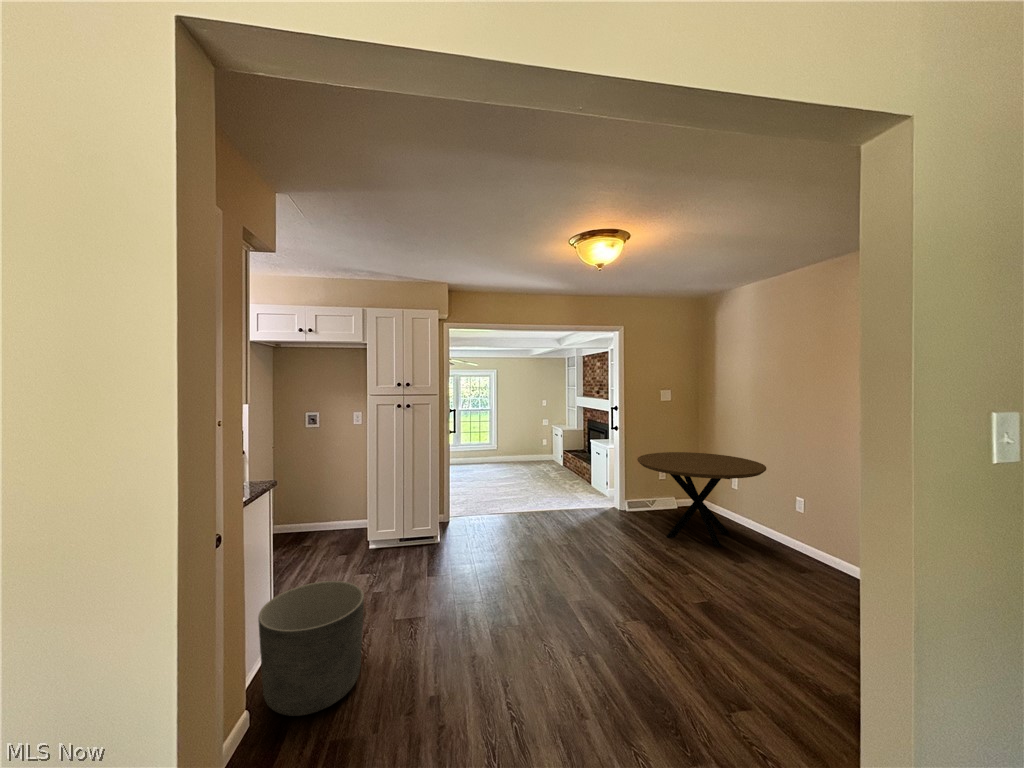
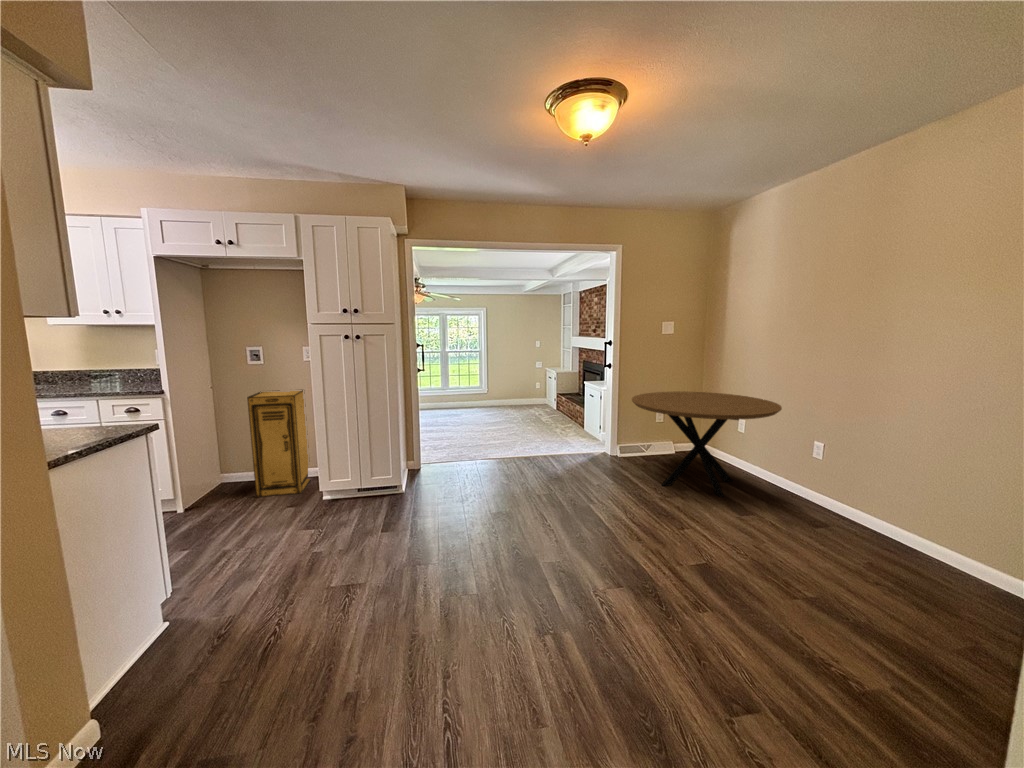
storage cabinet: none [308,449,353,547] -> present [247,390,310,497]
planter: present [258,581,364,716] -> none [102,548,263,723]

